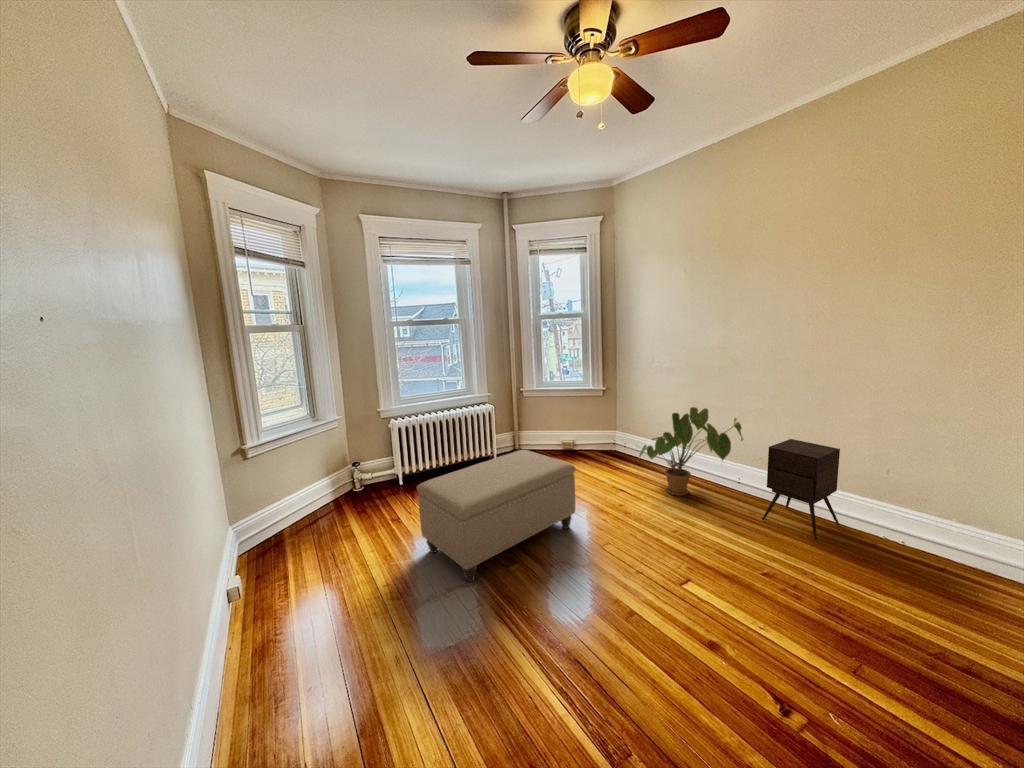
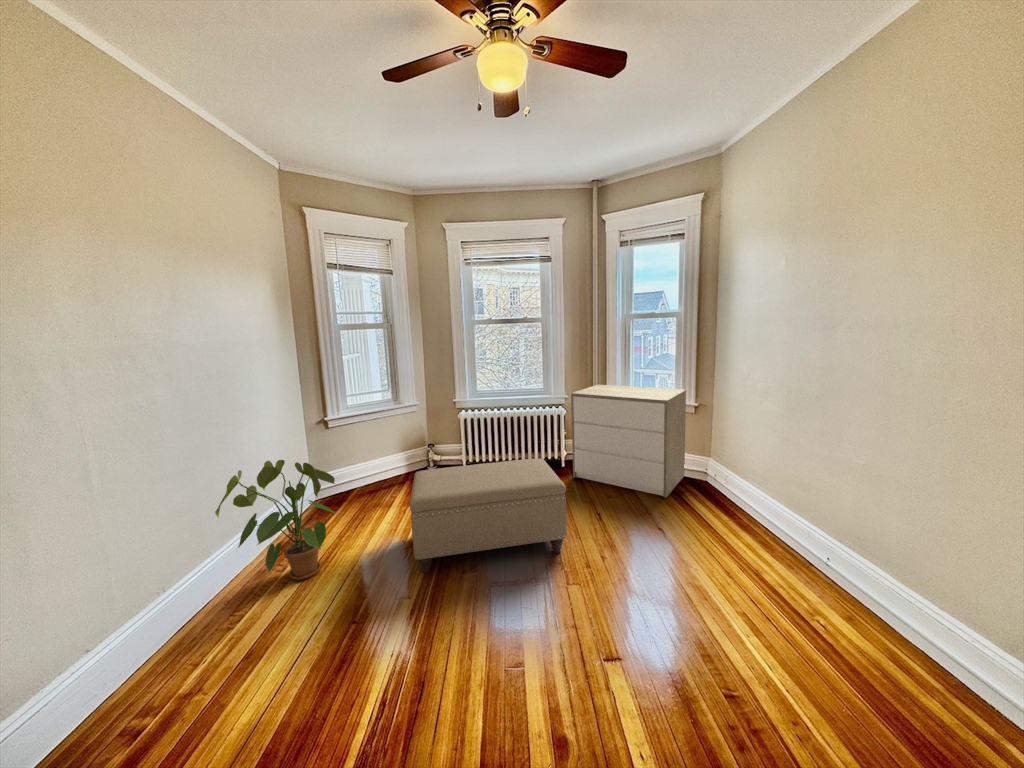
dresser: none [510,378,601,468] -> present [571,385,686,498]
house plant: present [639,407,743,496] -> present [215,460,335,580]
side table: present [762,439,840,540] -> none [828,518,989,693]

